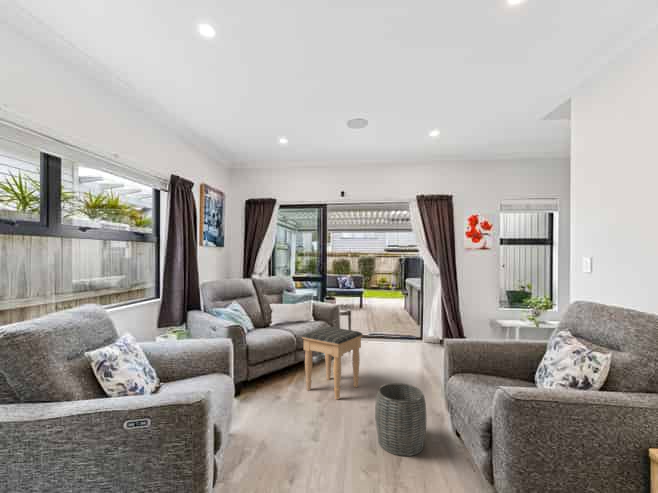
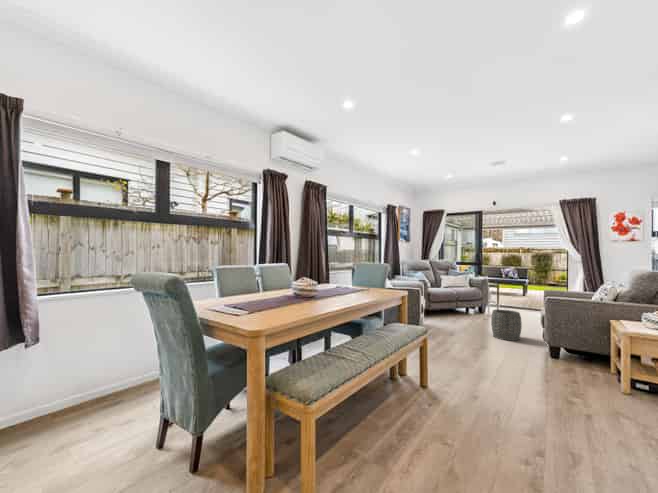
footstool: present [302,327,363,400] -> none [457,287,497,324]

